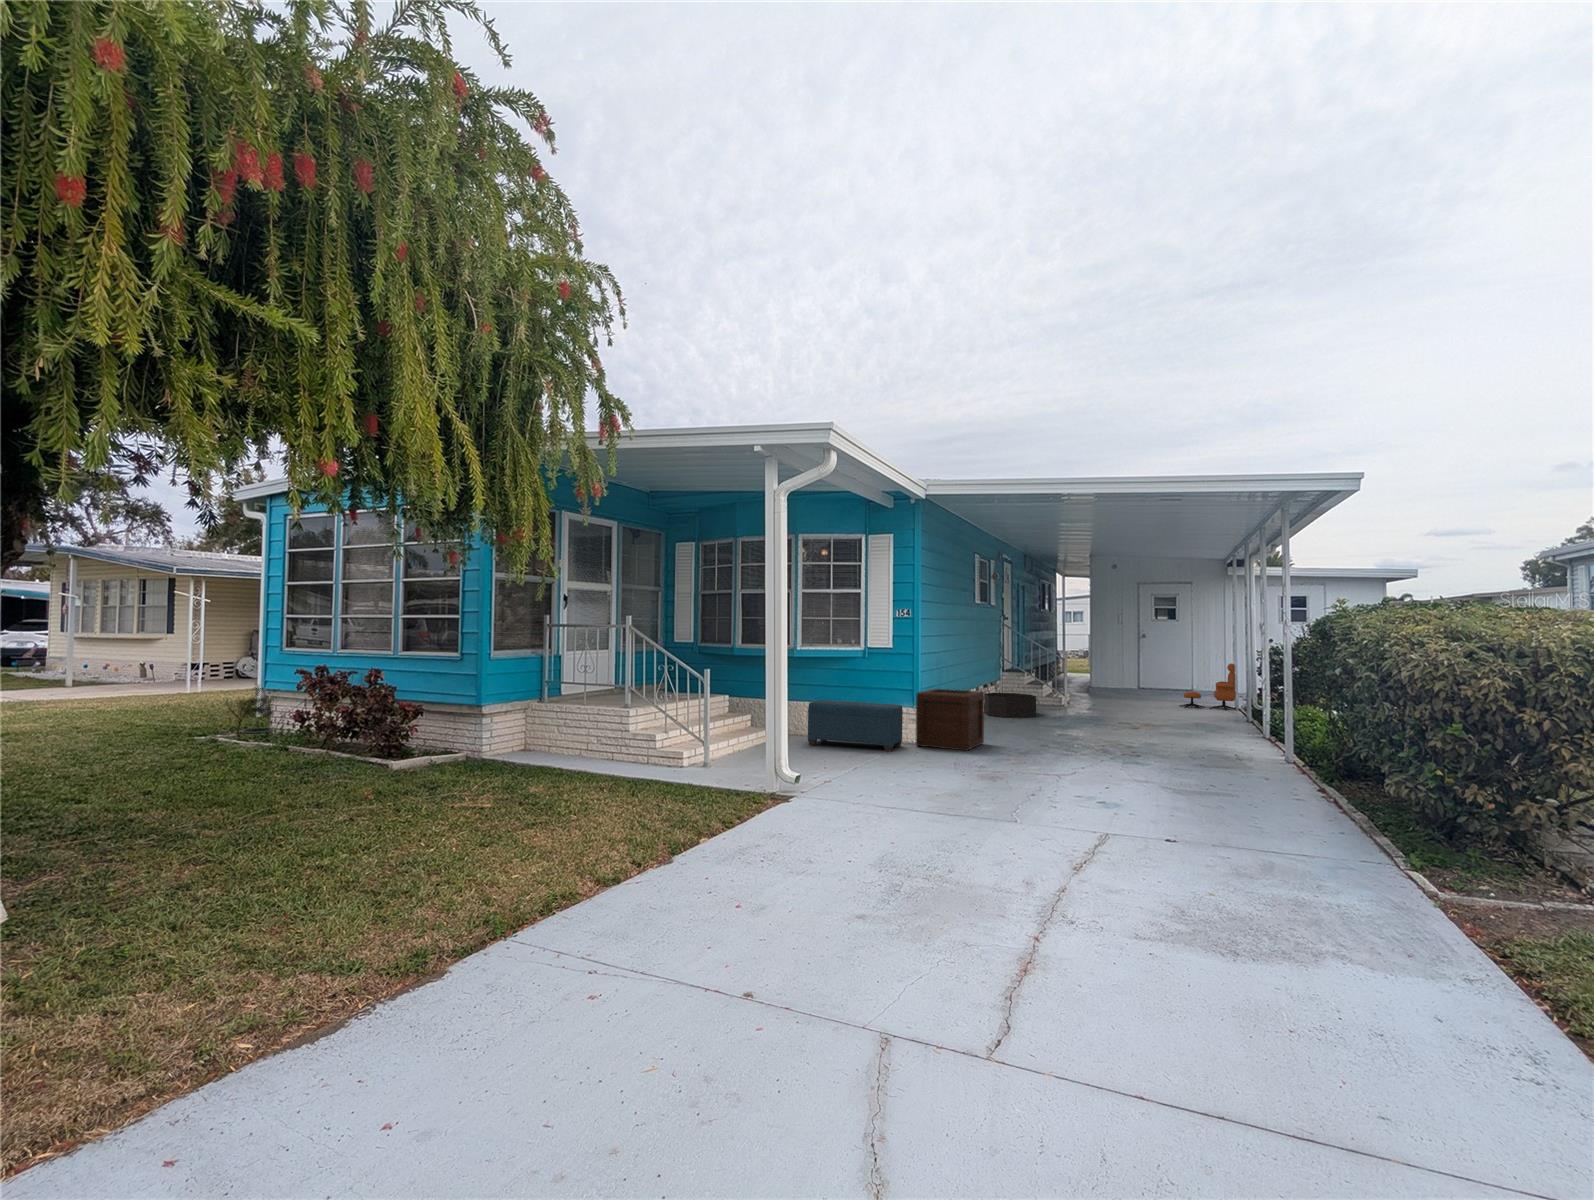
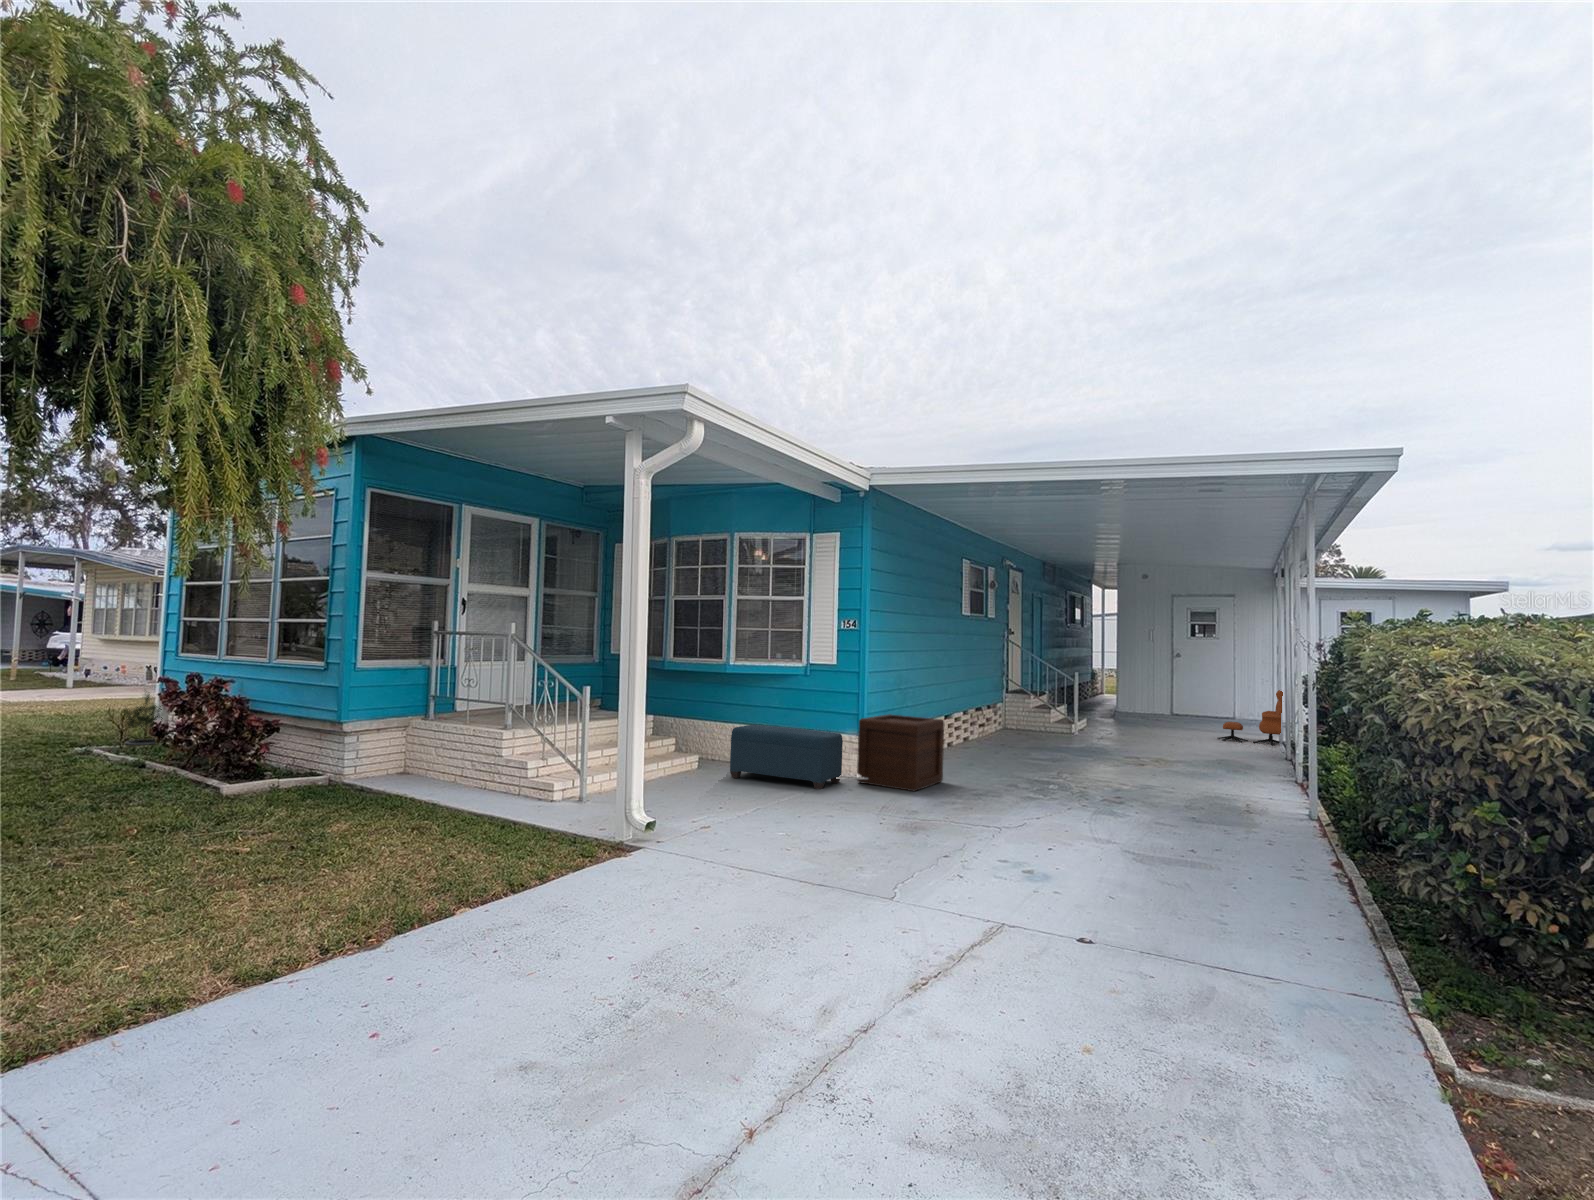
basket: present [984,693,1036,718] -> none [976,718,1035,749]

